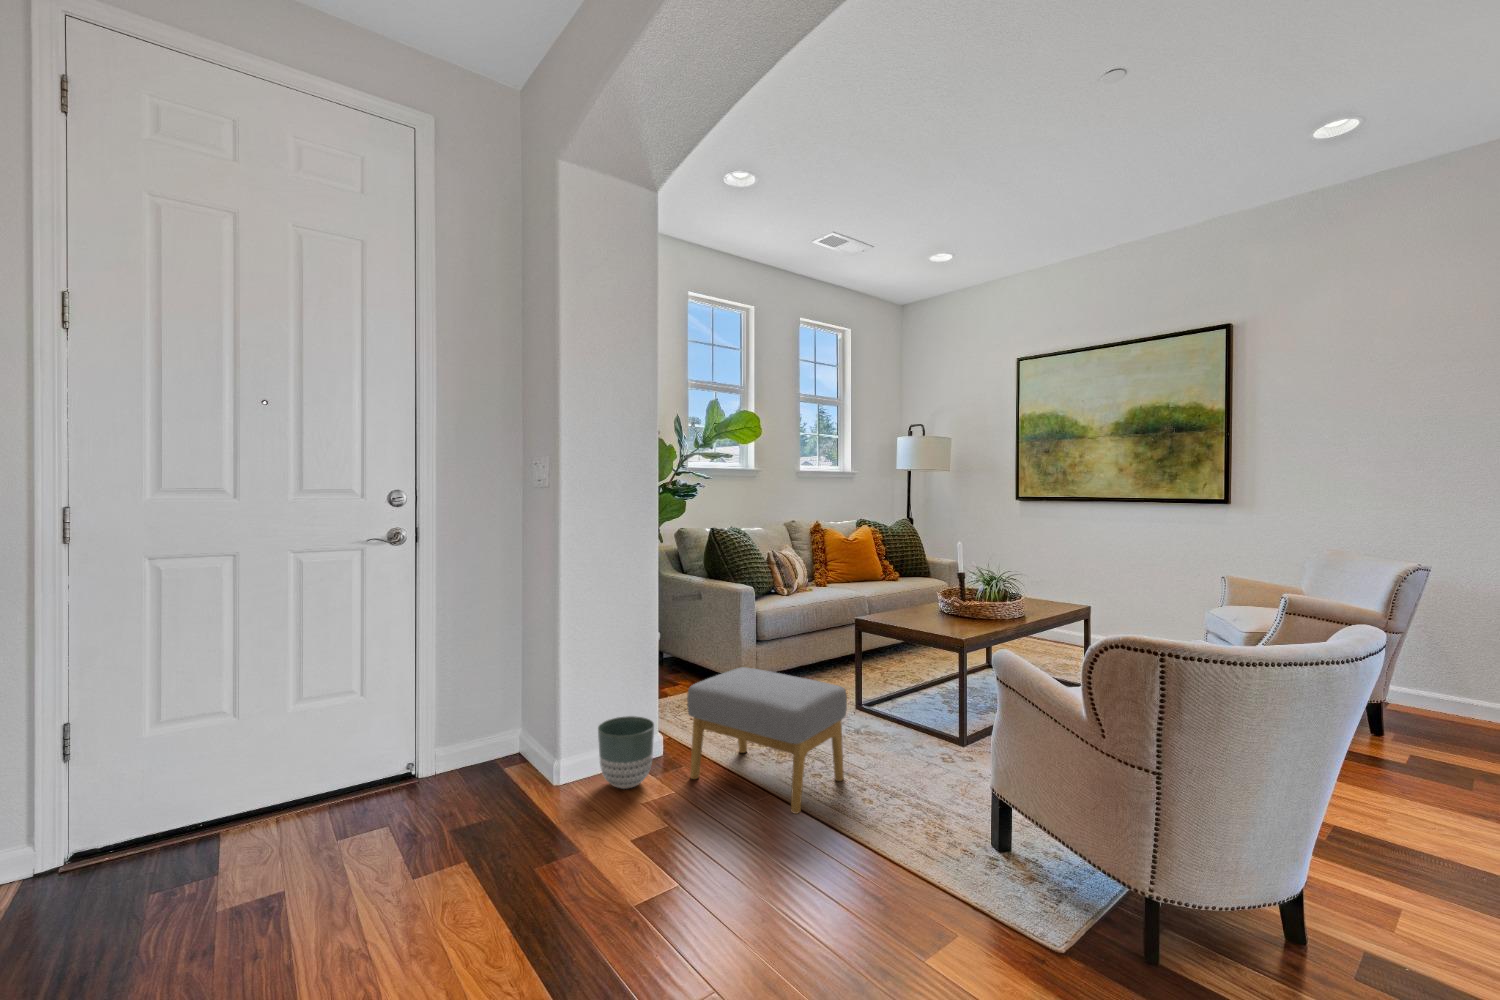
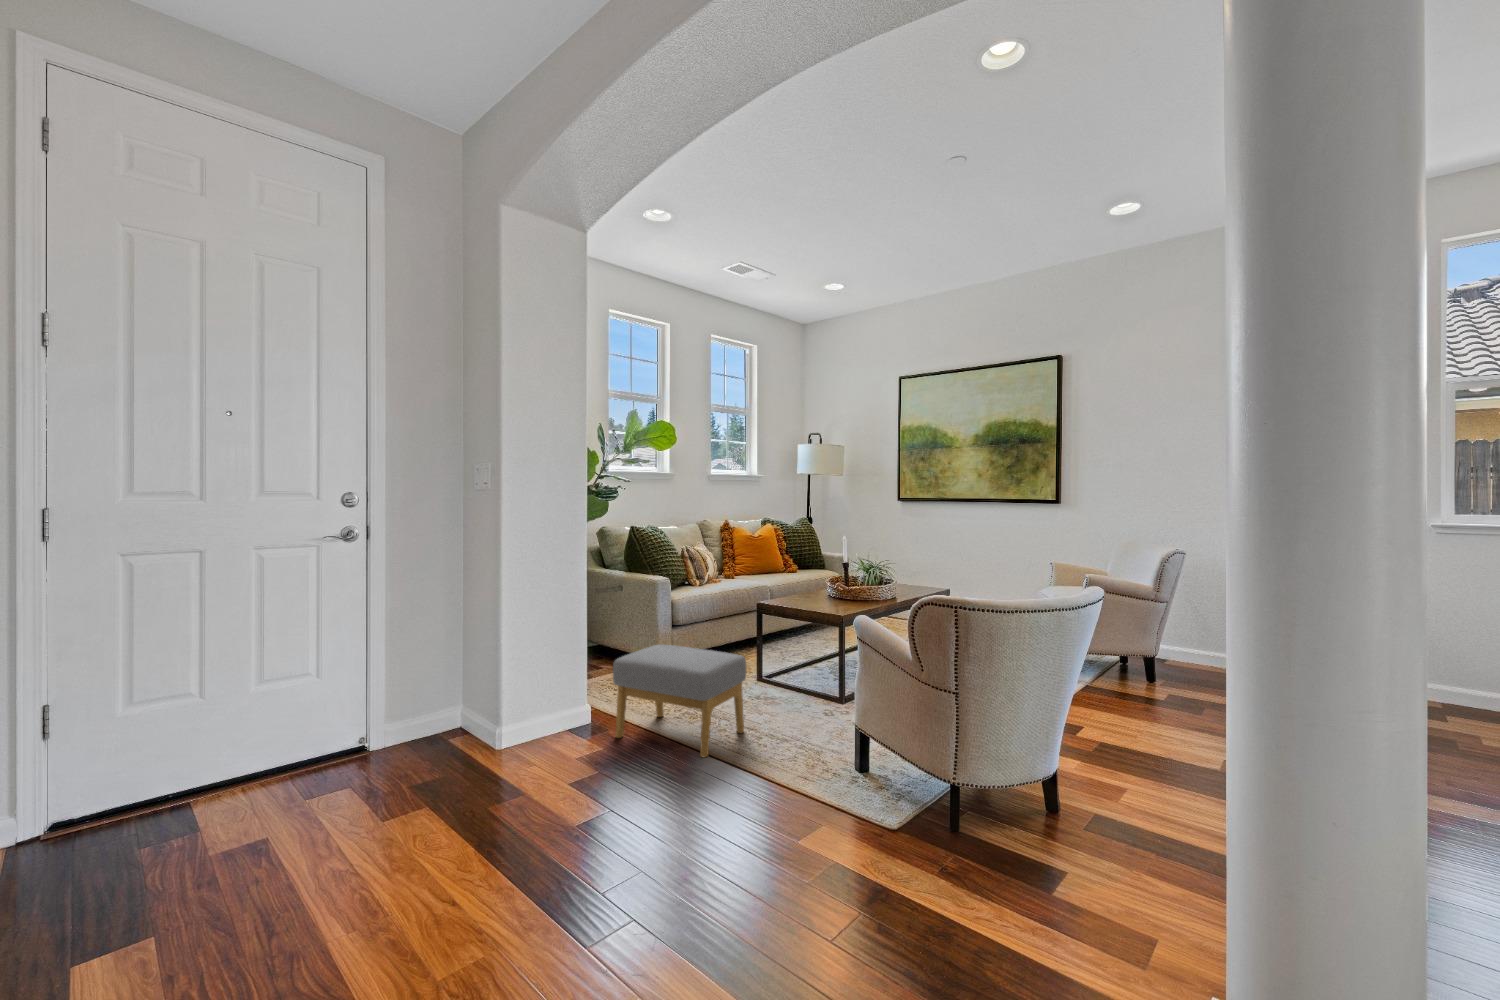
planter: present [598,716,654,789] -> none [535,688,584,748]

